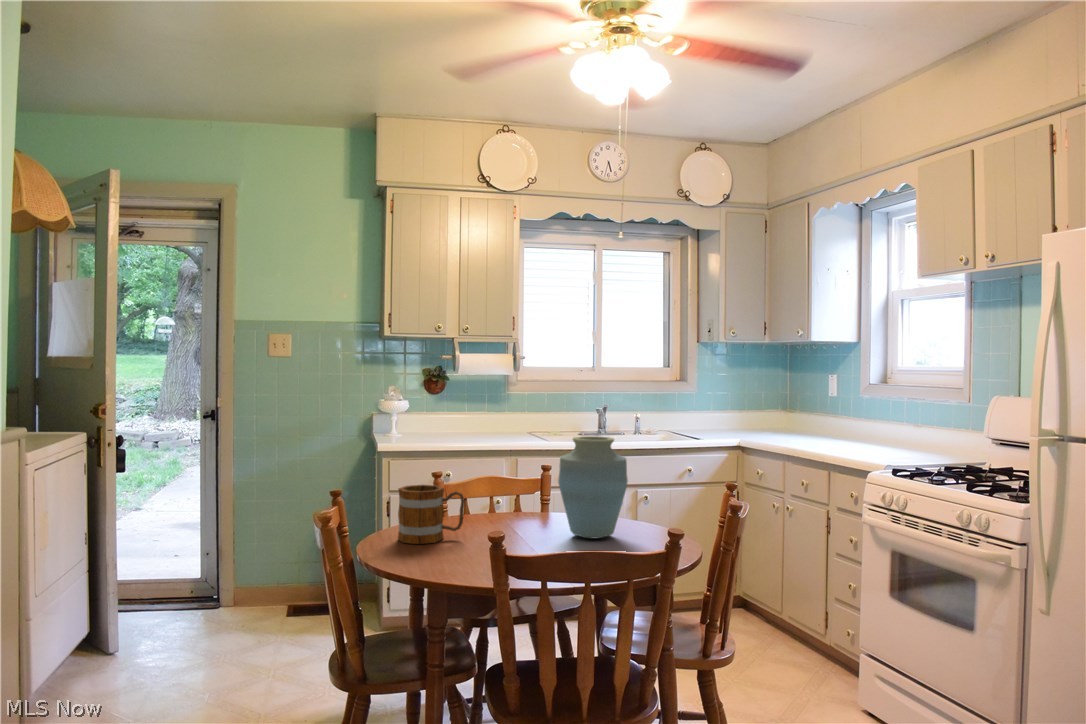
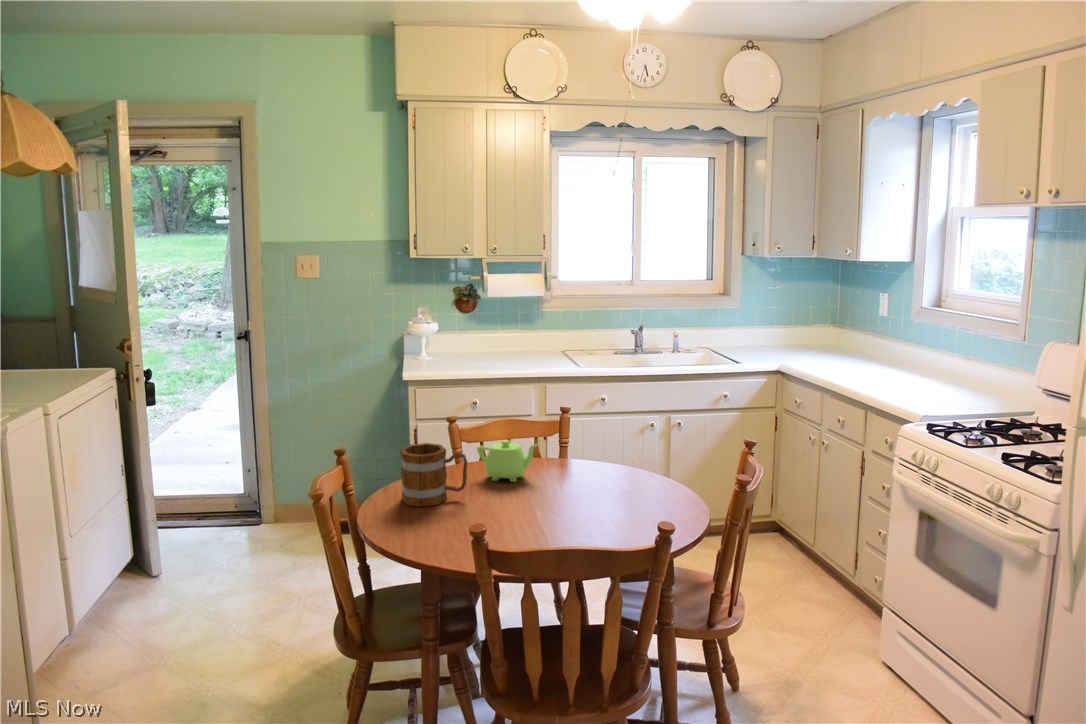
vase: present [558,436,628,539] -> none [564,395,636,502]
teapot: none [469,486,530,527] -> present [477,440,538,482]

